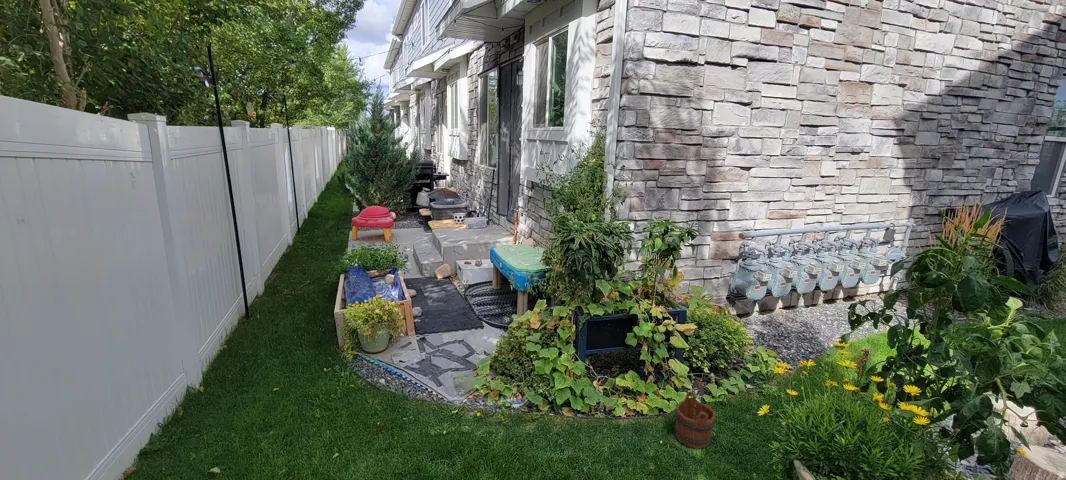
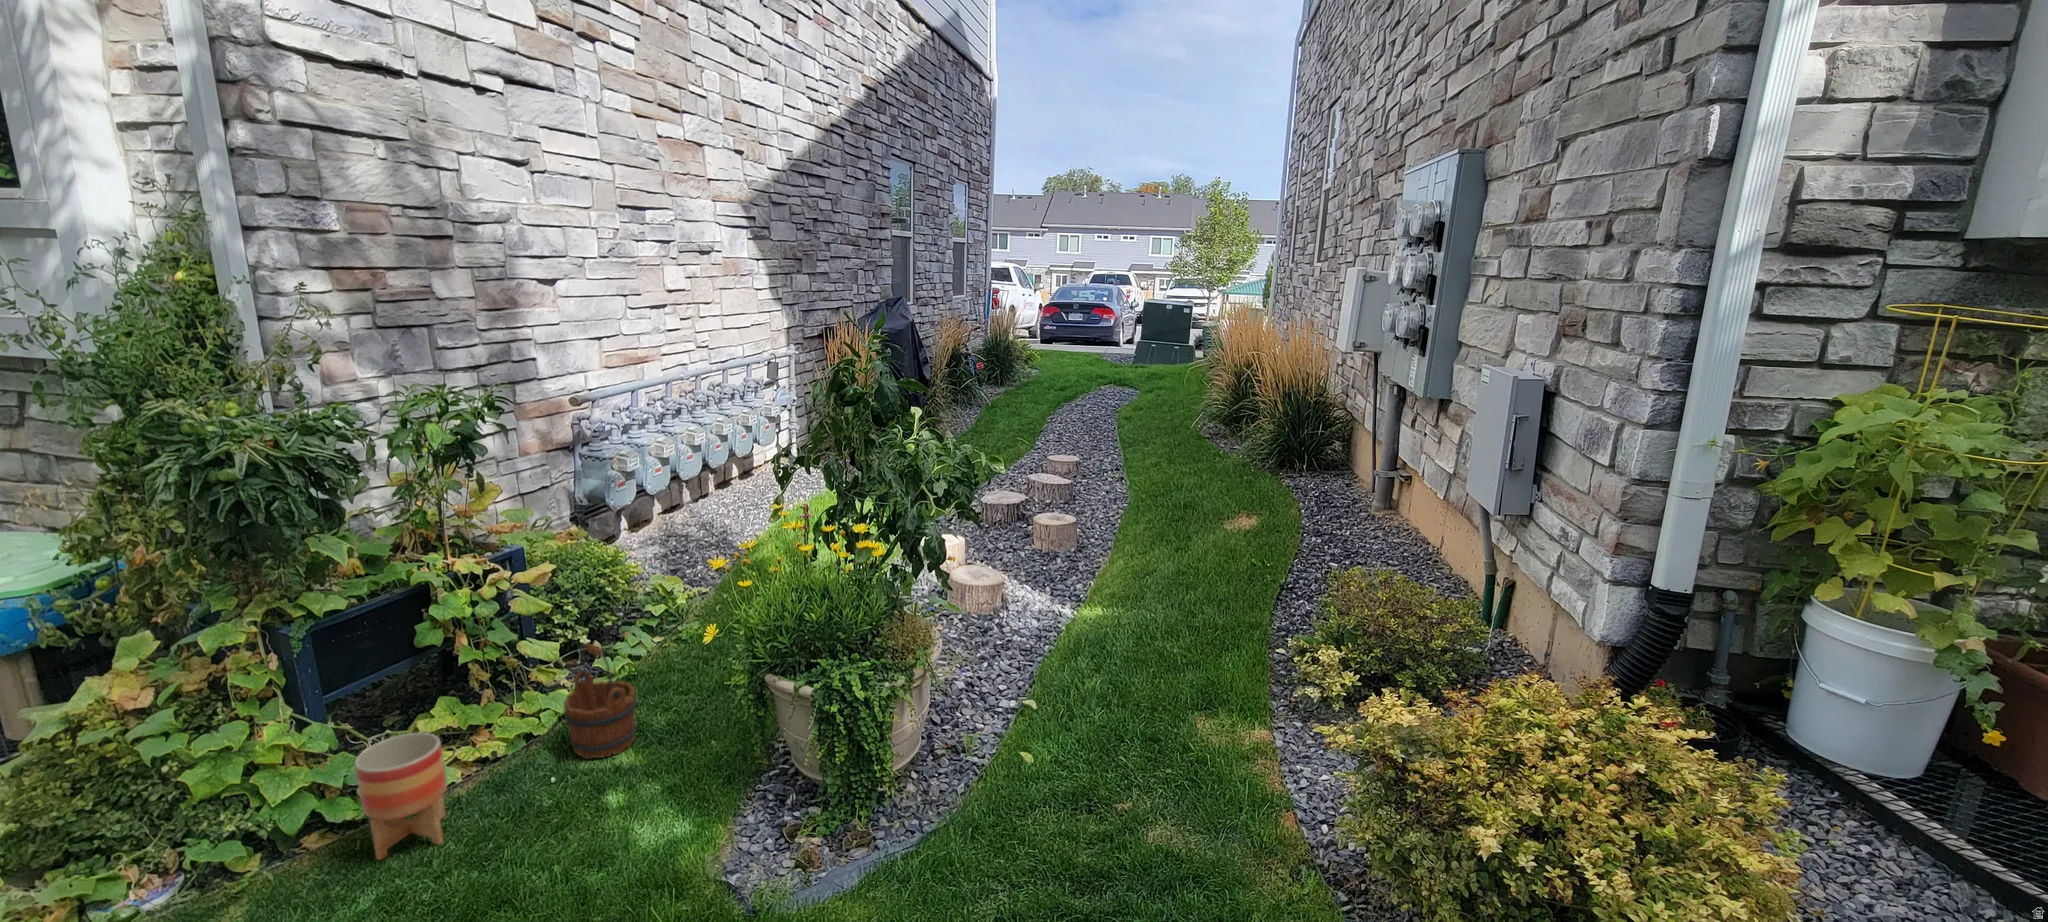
planter: none [577,385,613,447] -> present [354,733,447,860]

